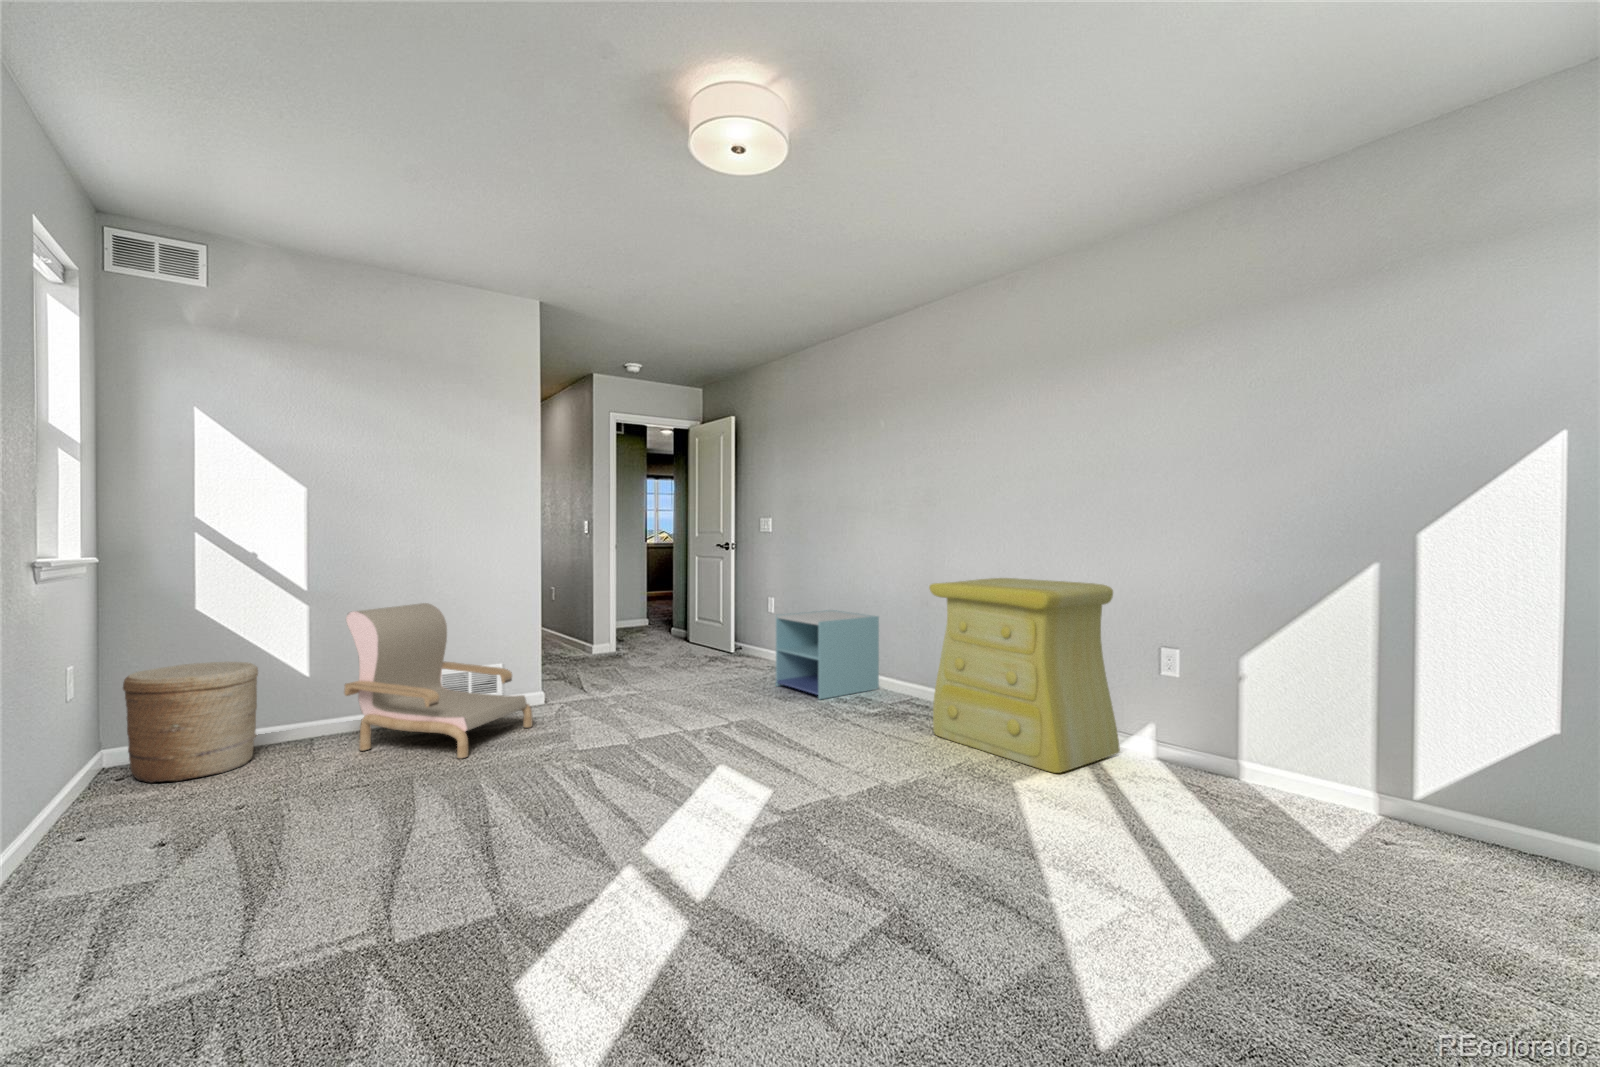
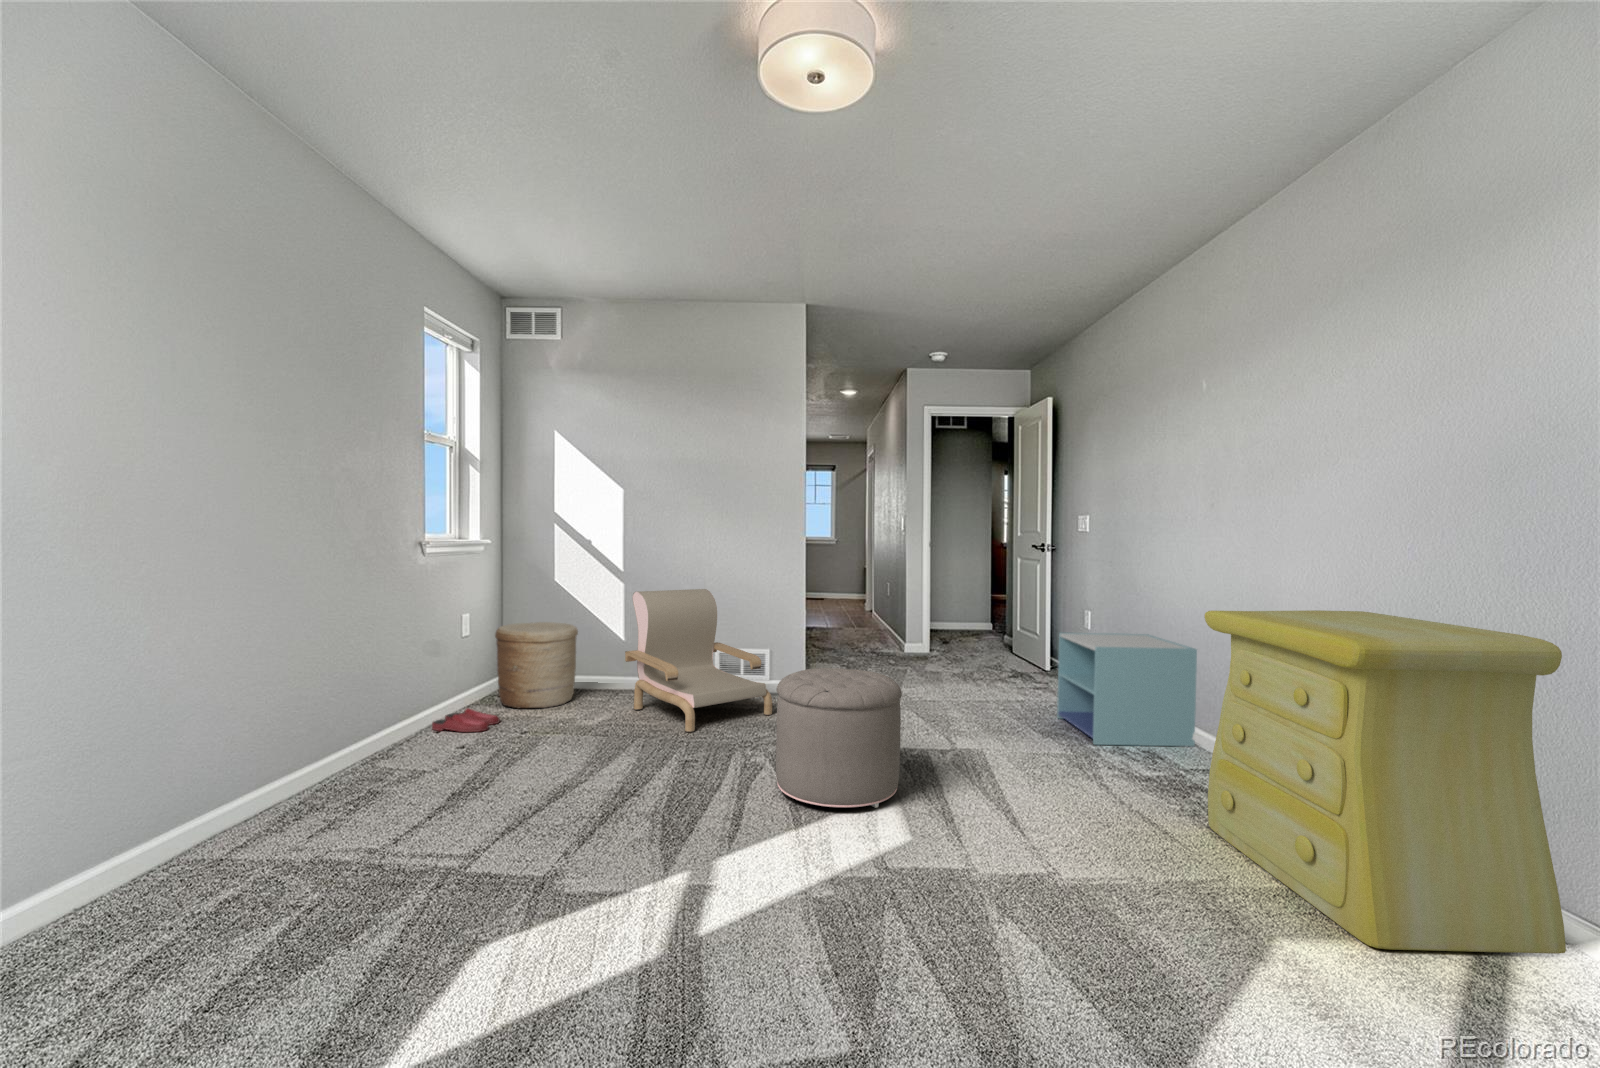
ottoman: none [615,660,732,785] -> present [776,668,902,808]
slippers: none [61,792,174,832] -> present [432,708,500,732]

